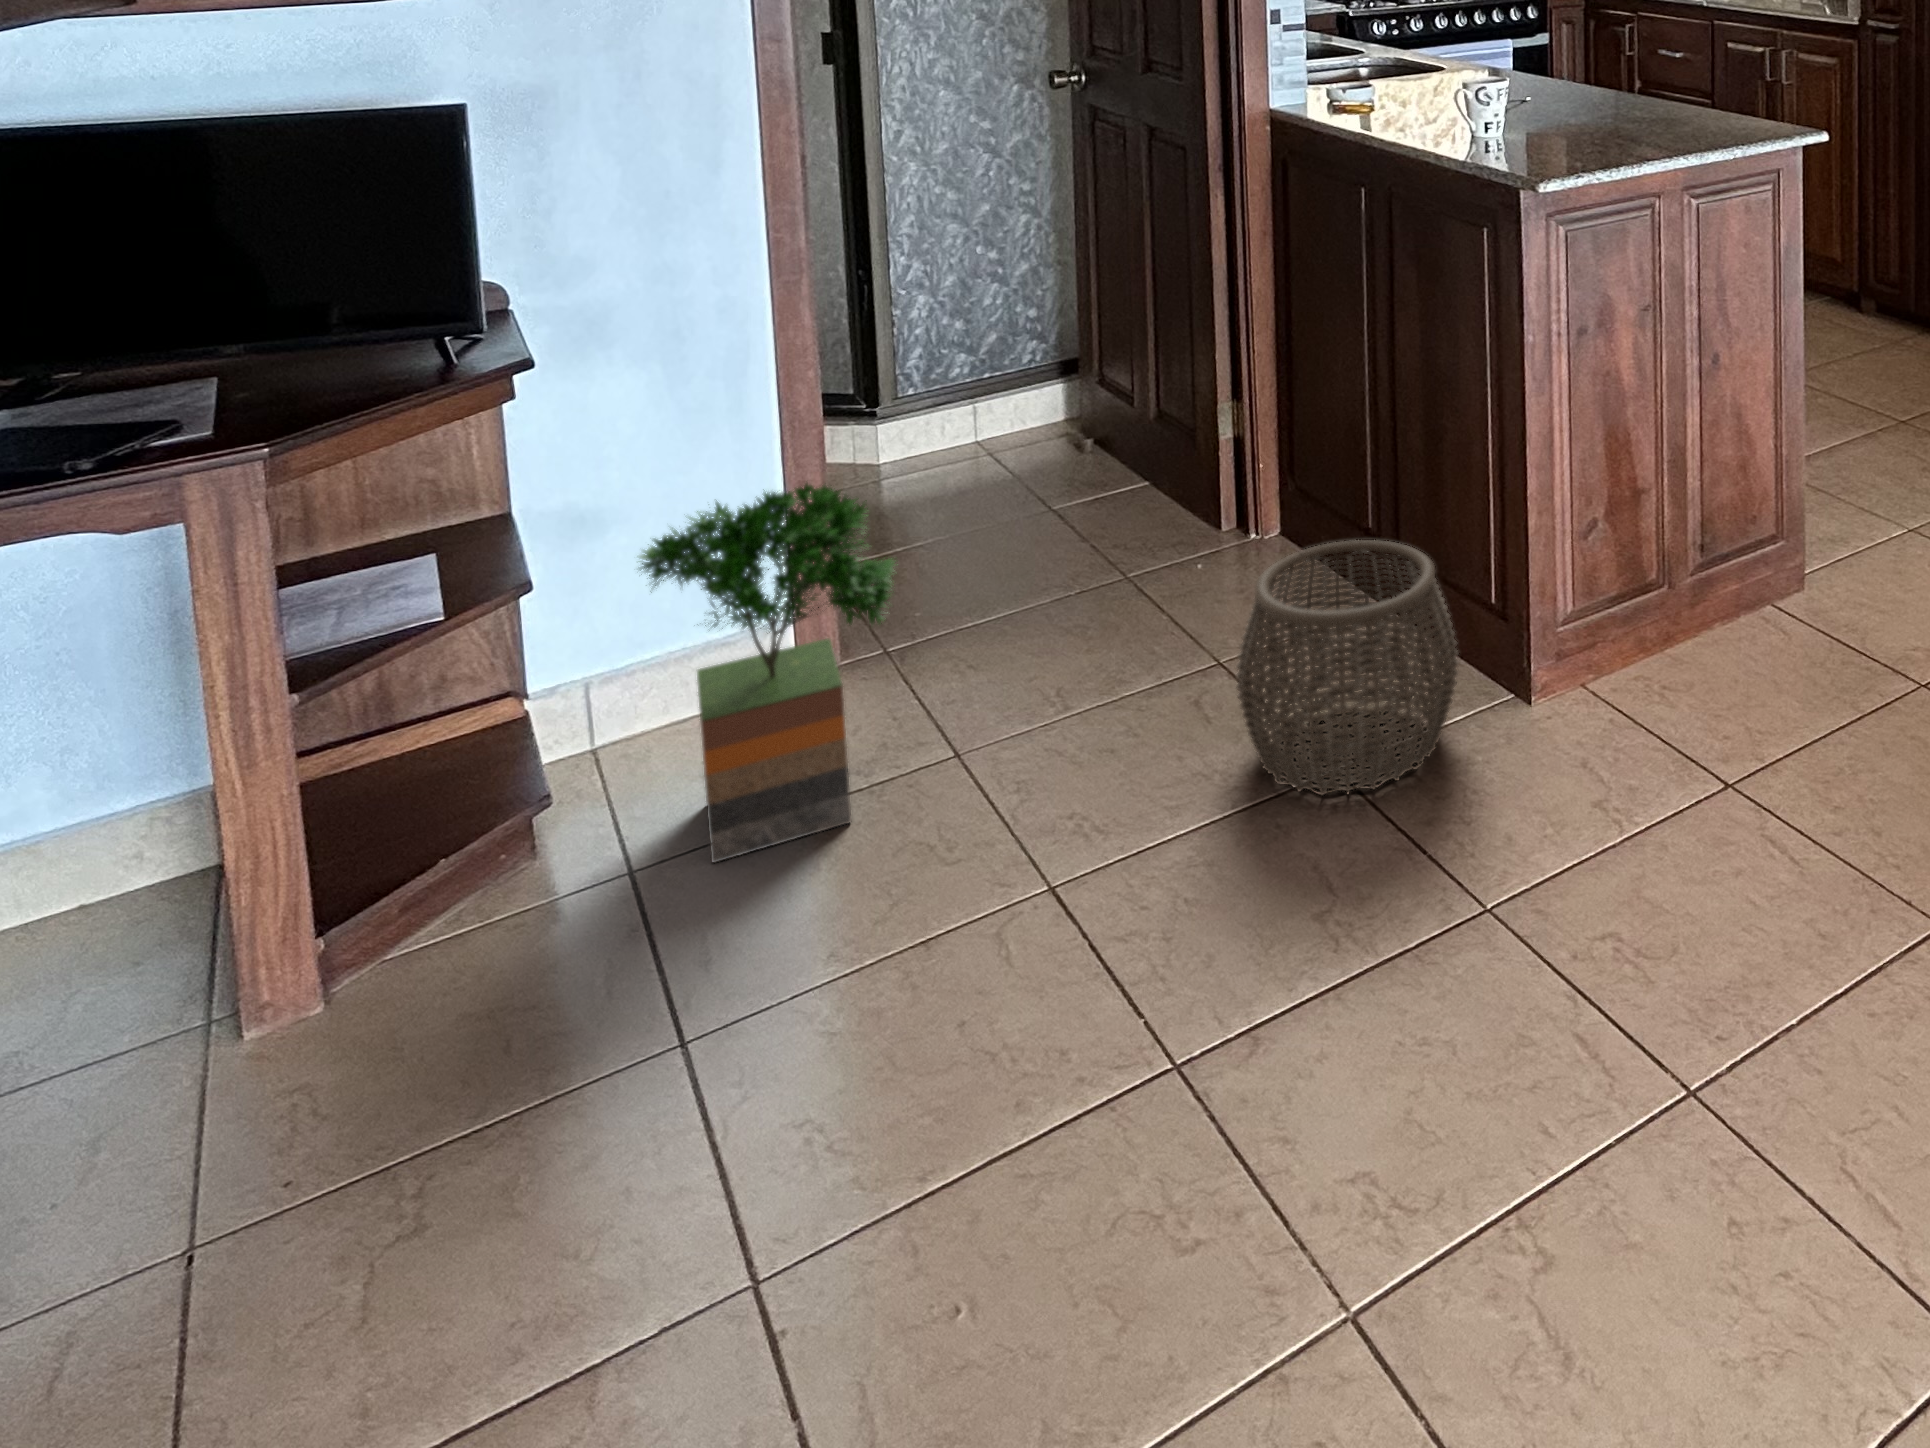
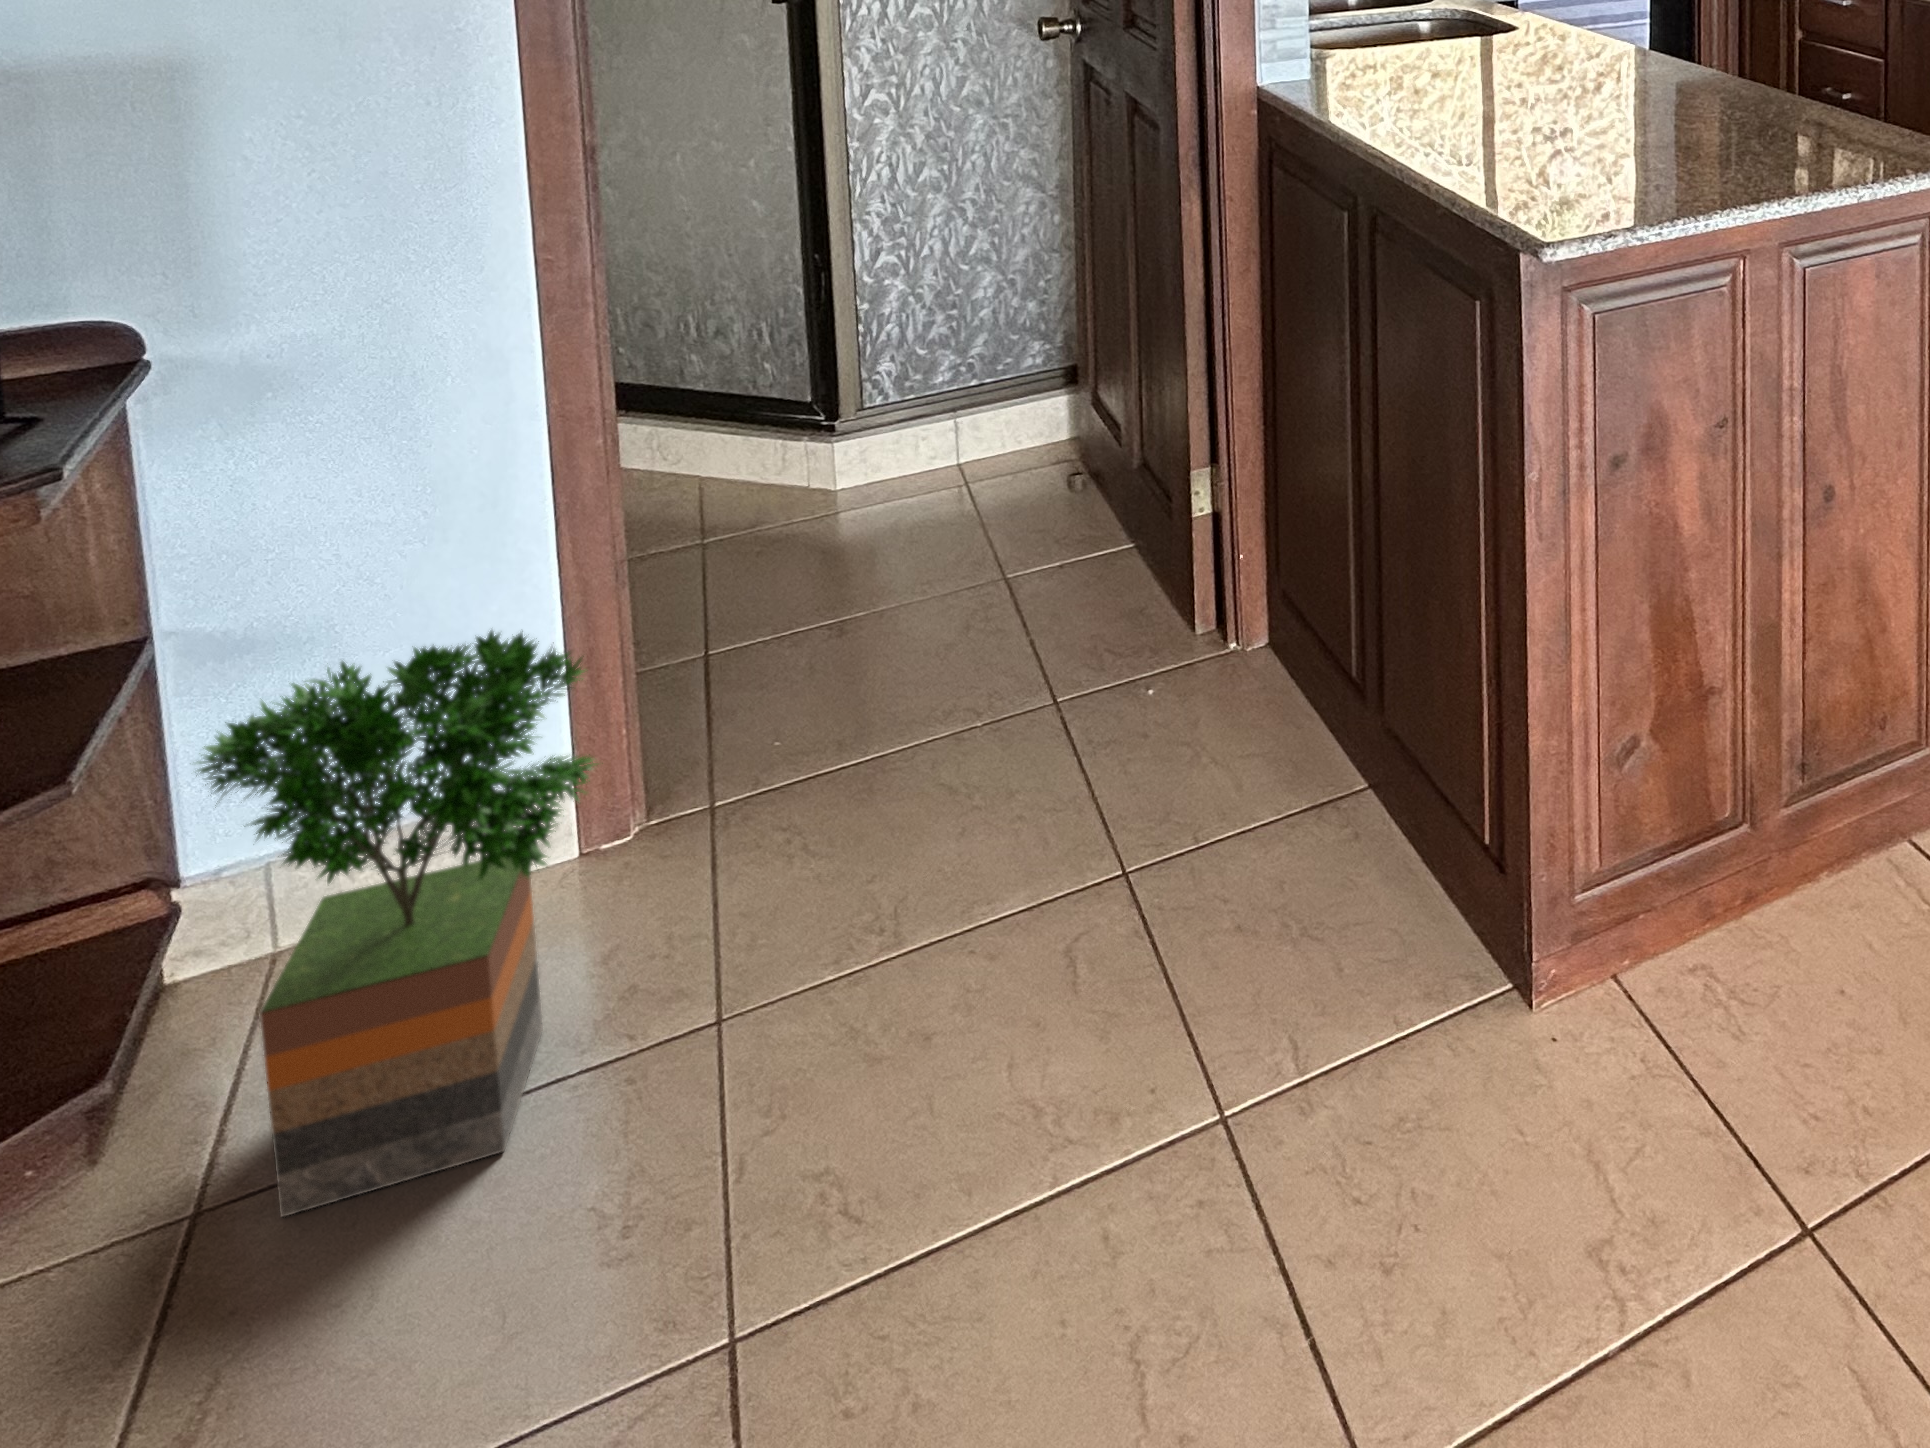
woven basket: present [1235,540,1458,795] -> none [1062,750,1403,1188]

